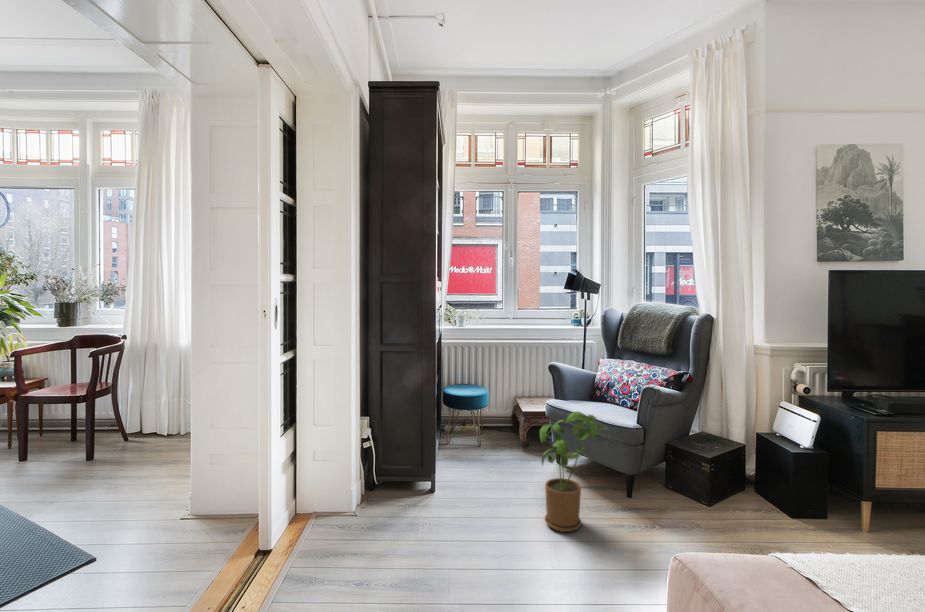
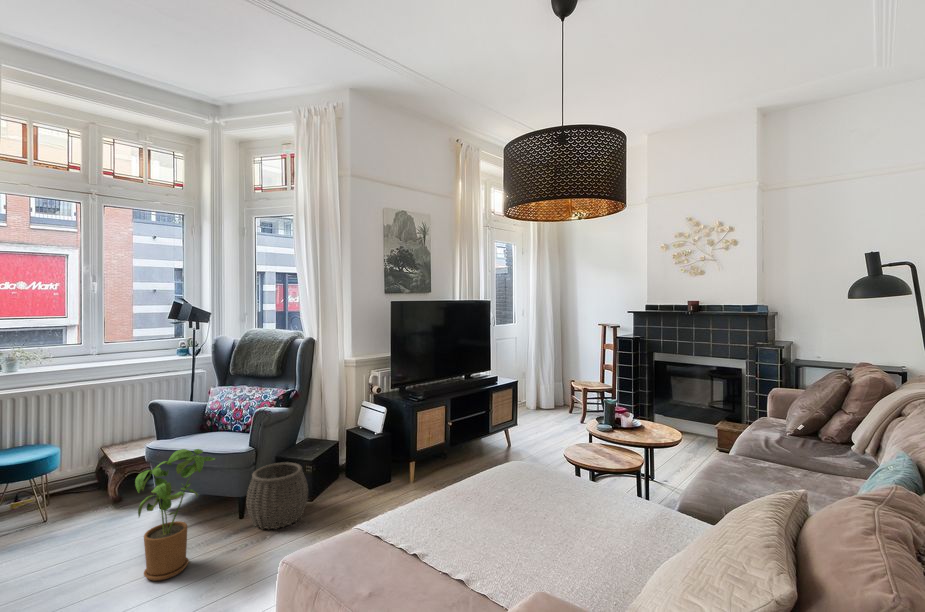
woven basket: none [635,449,706,525] -> present [246,462,308,529]

